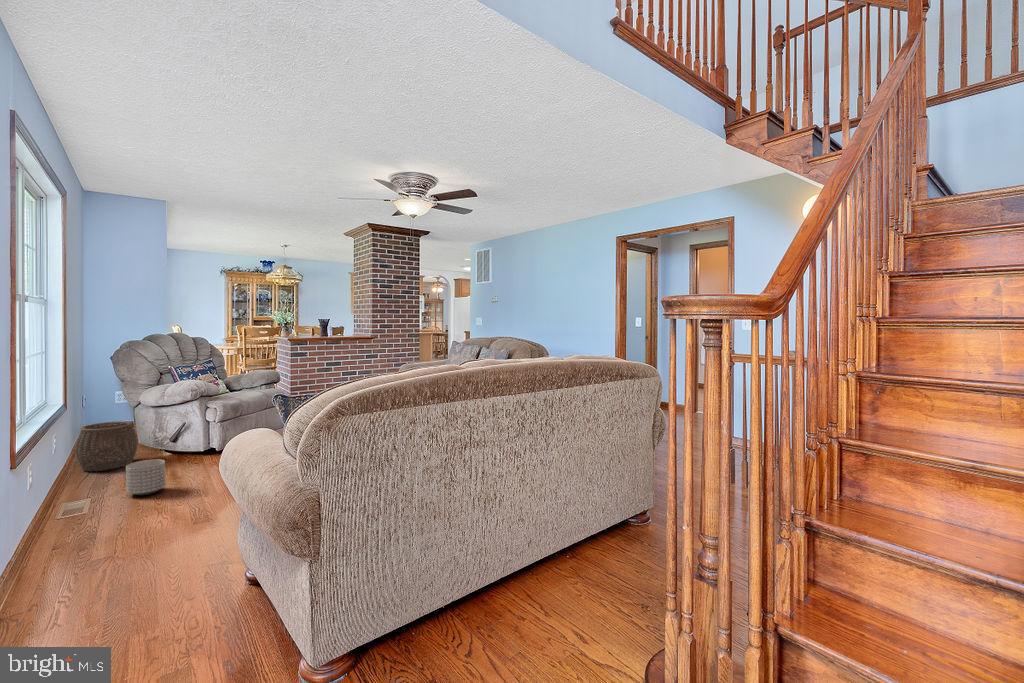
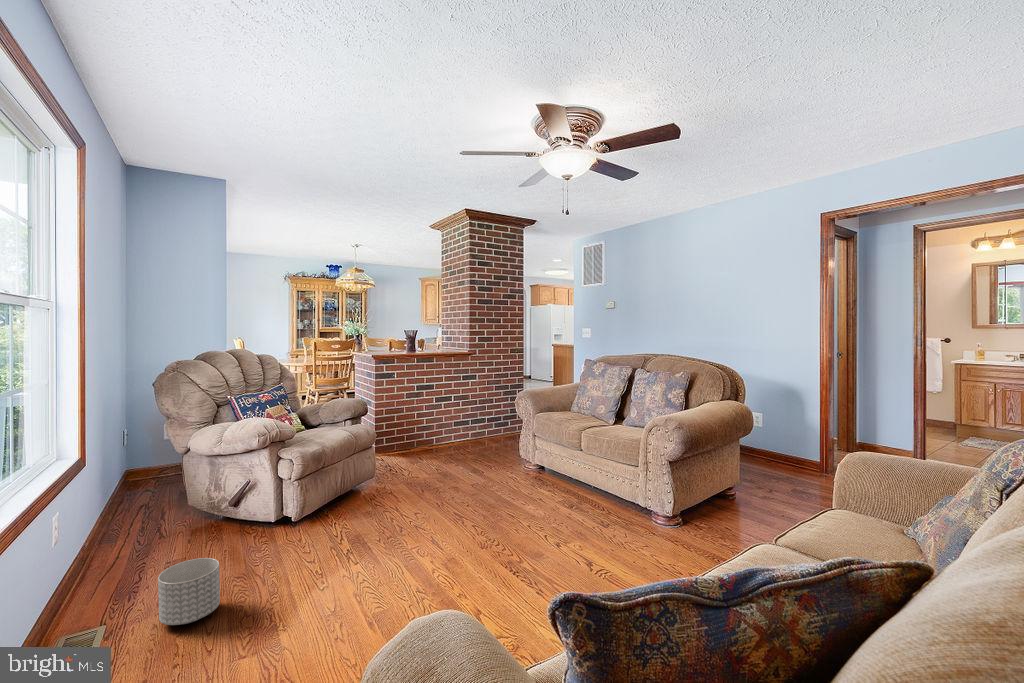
woven basket: present [75,421,138,471] -> none [98,479,186,558]

